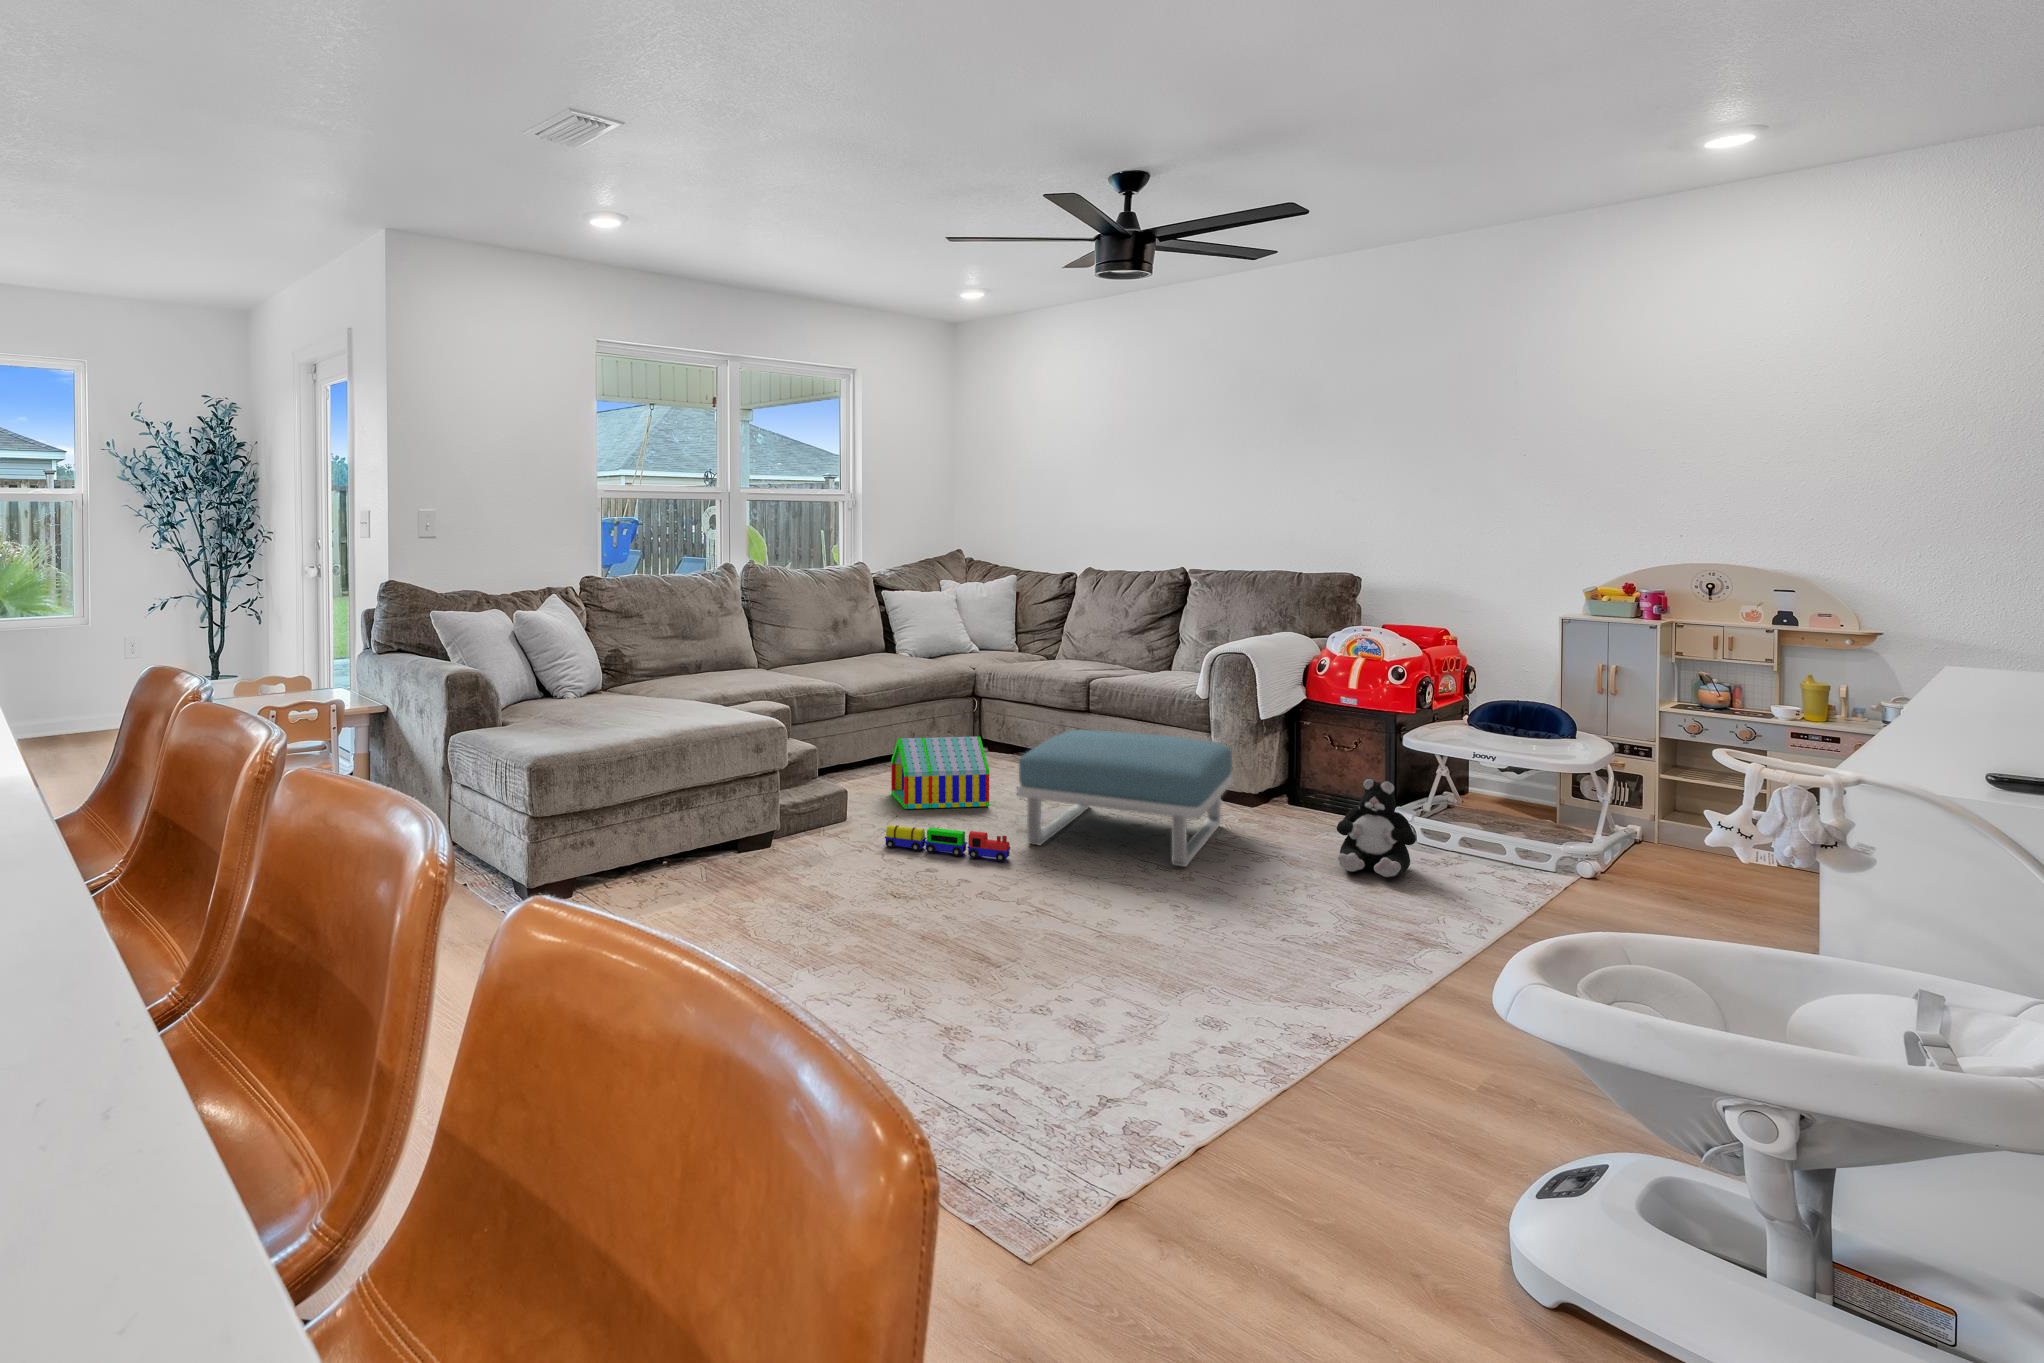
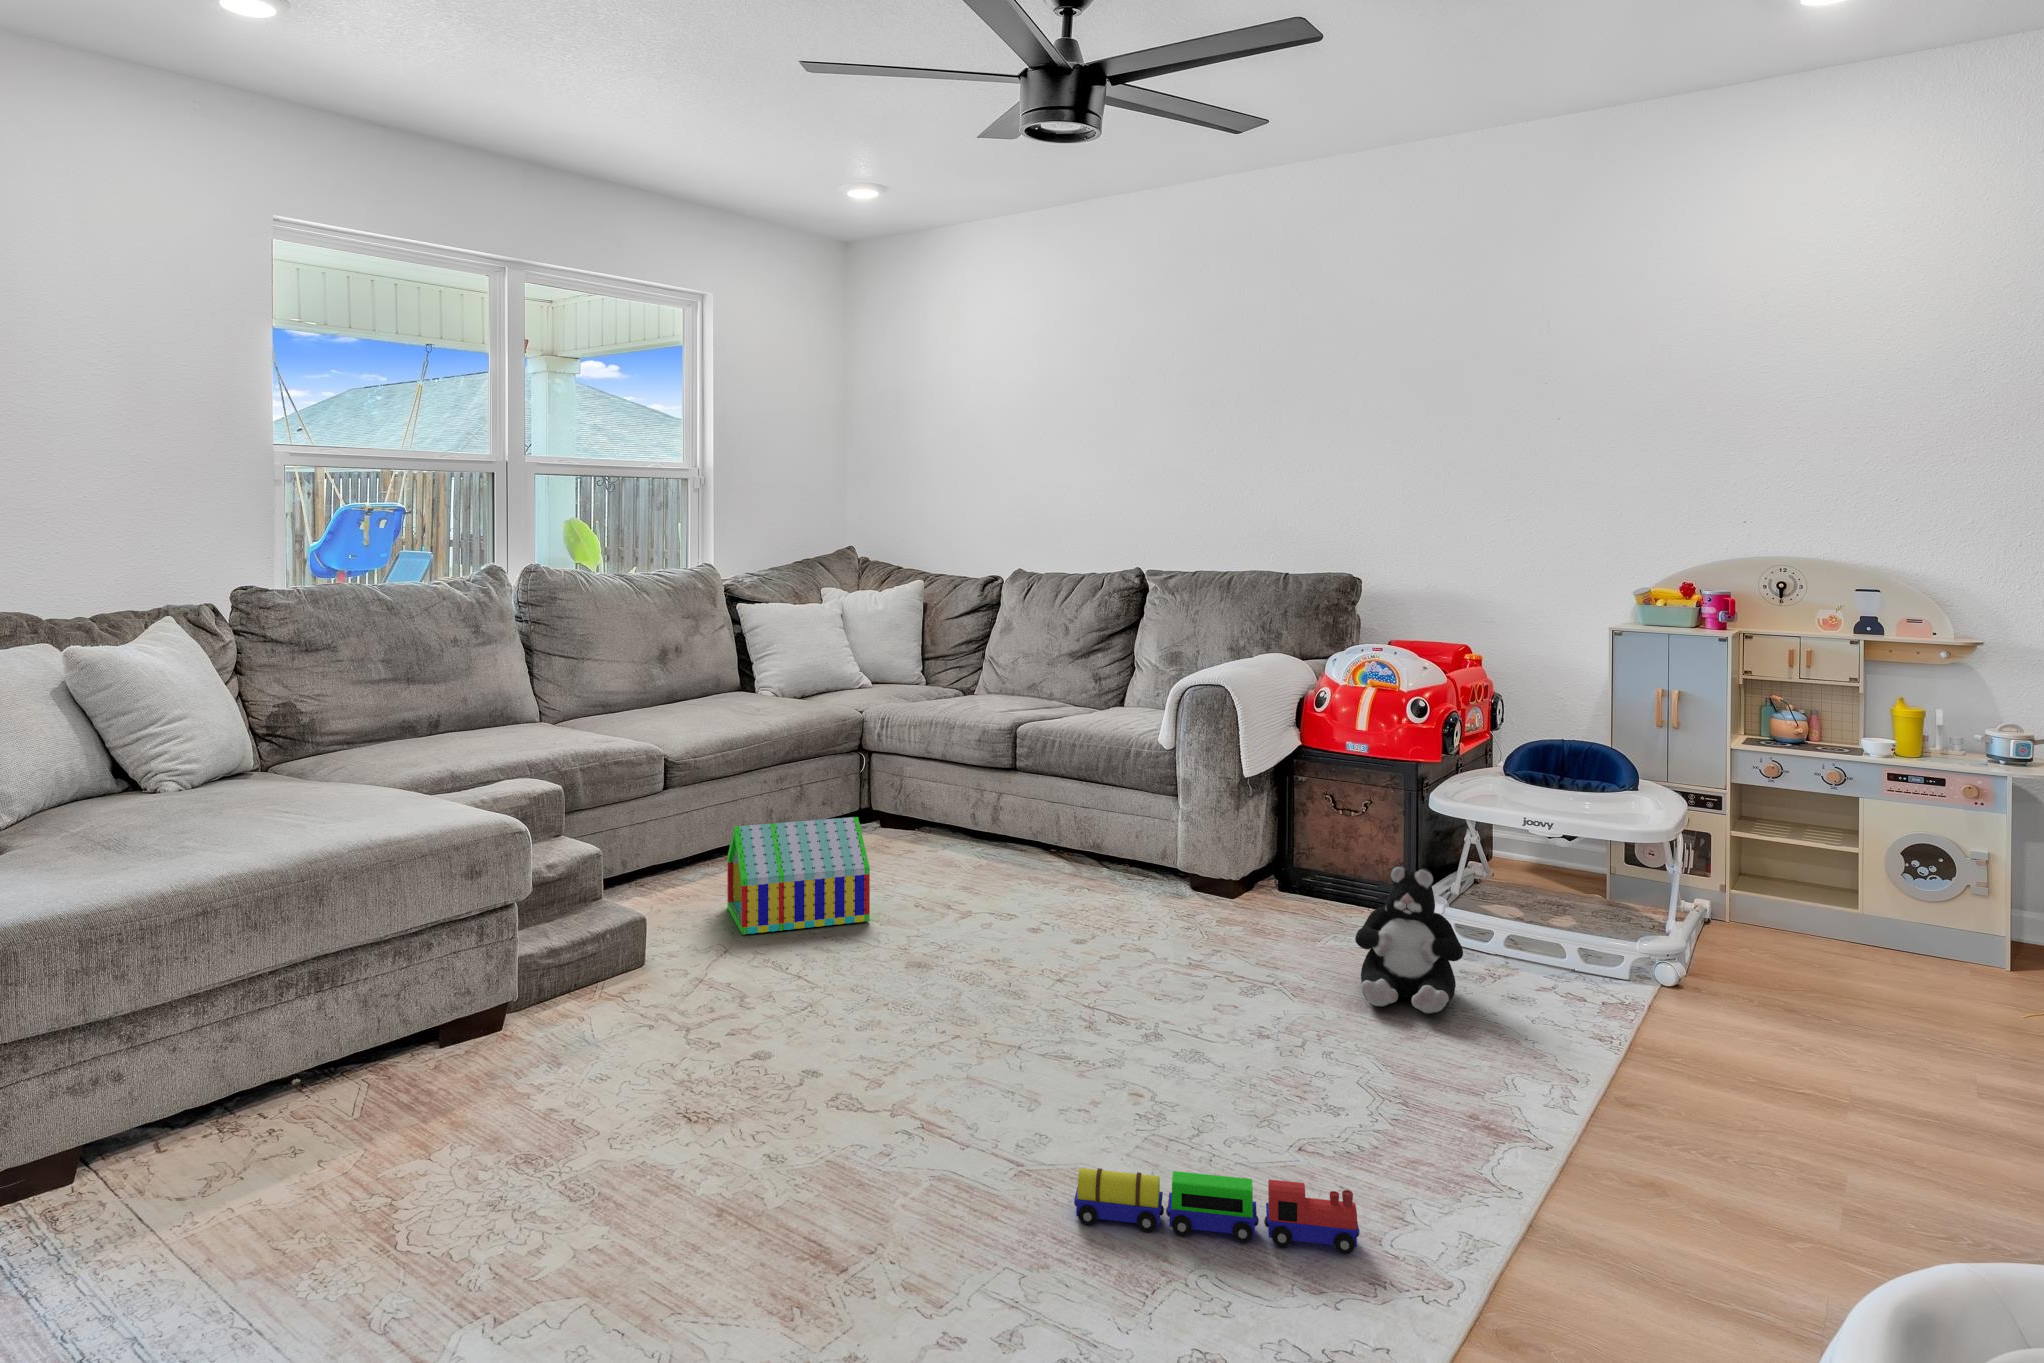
footstool: present [1017,730,1233,867] -> none [904,803,1209,1017]
toy train: present [885,825,1010,862] -> present [1074,1168,1360,1254]

